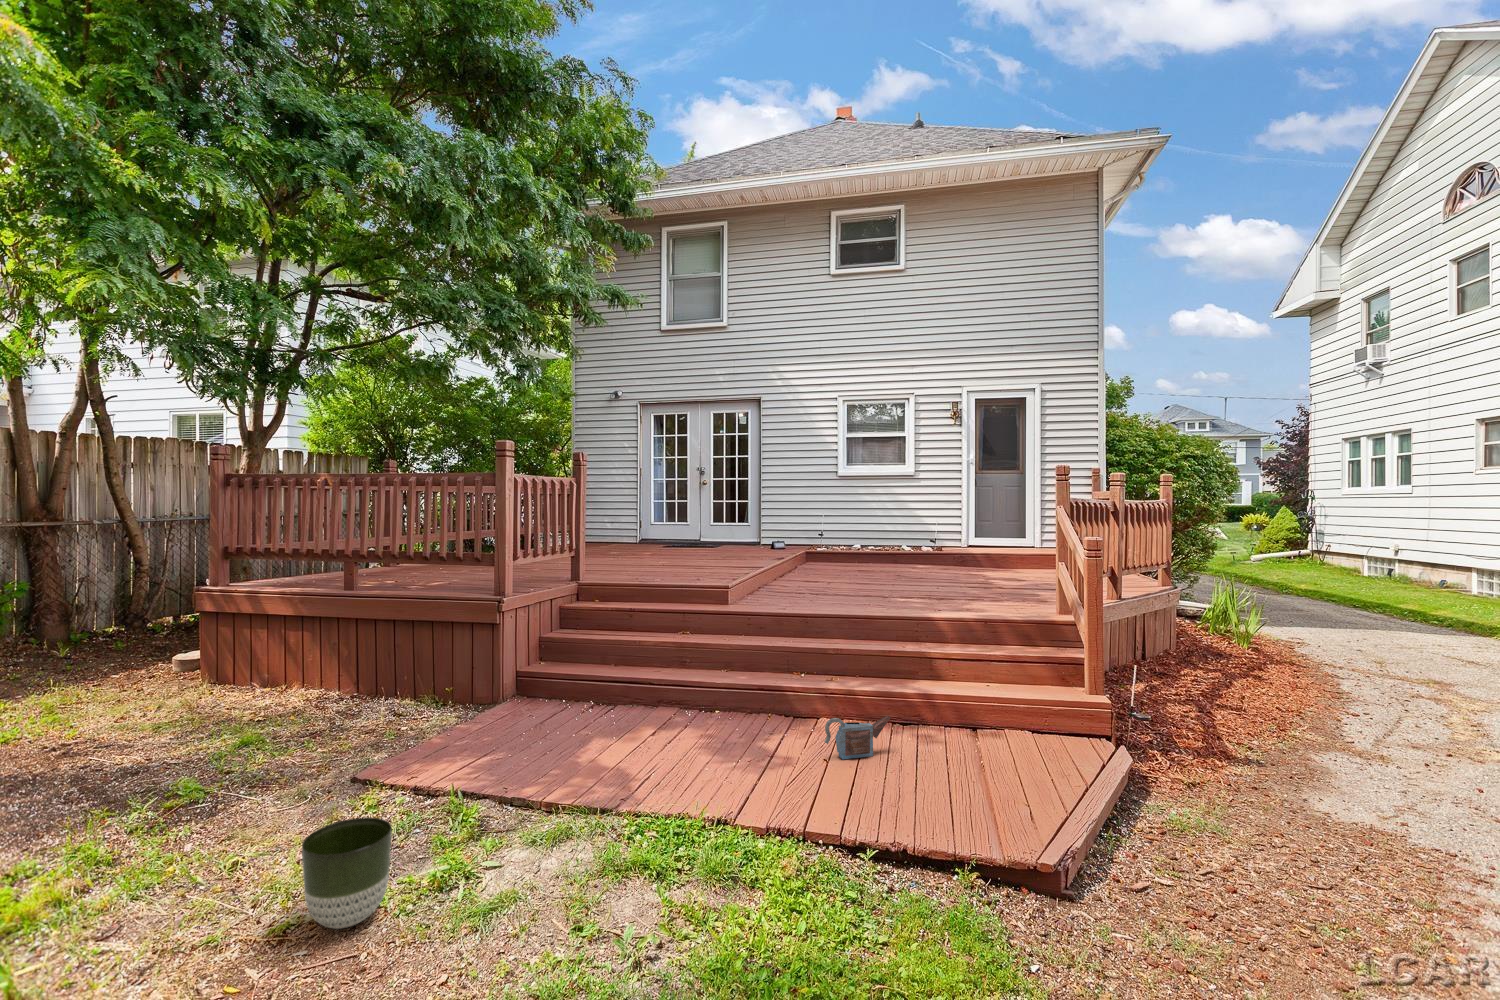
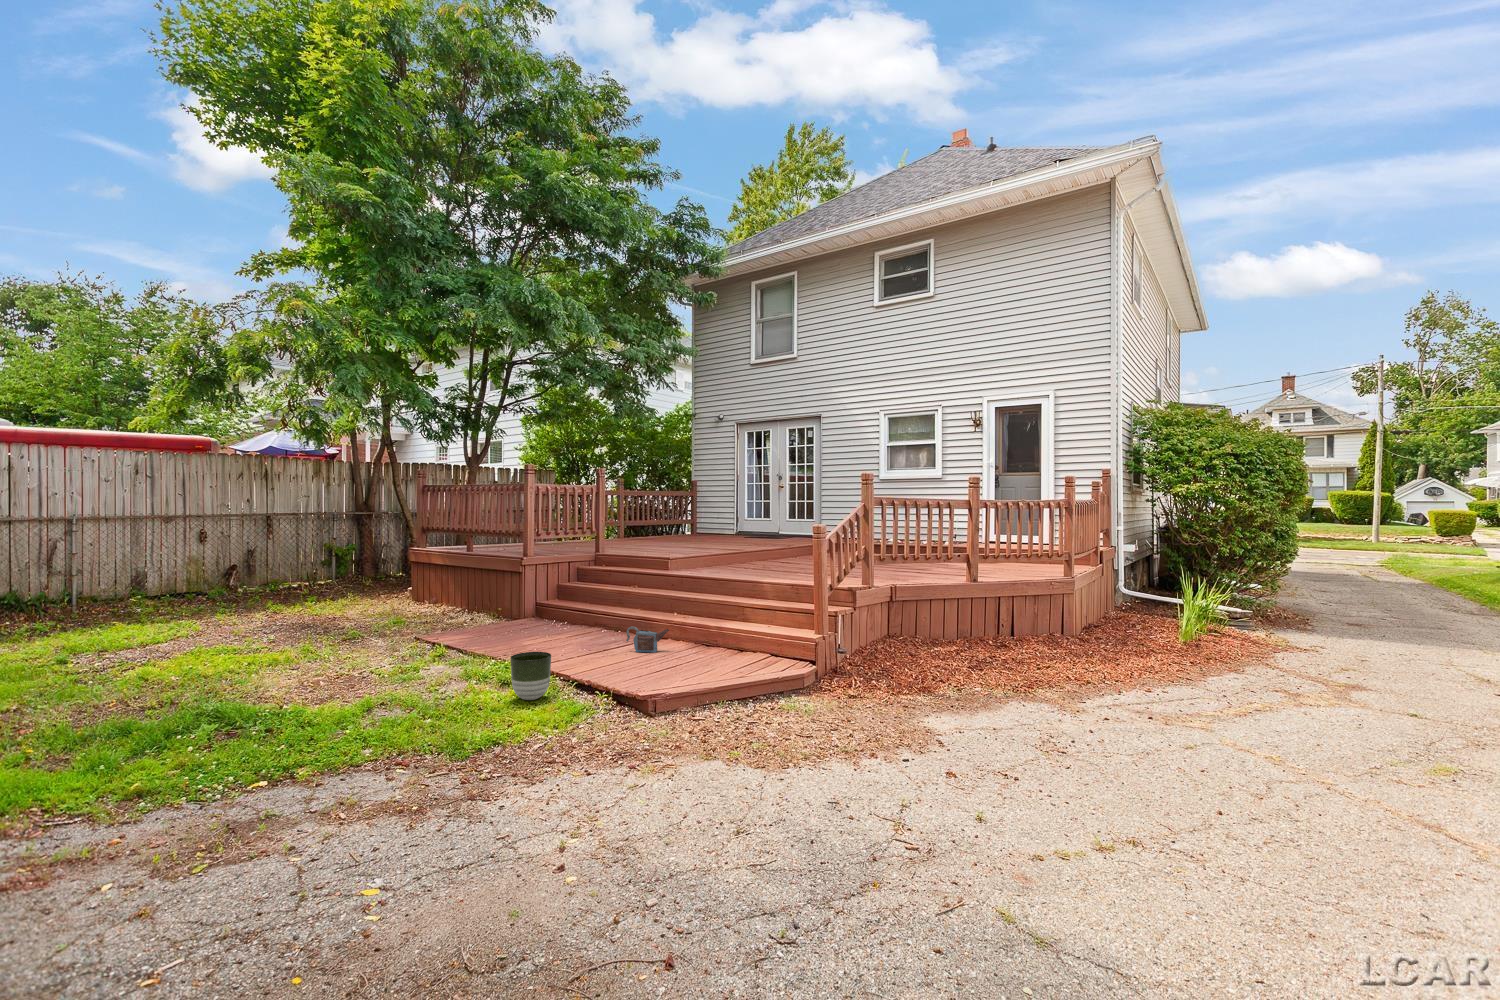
planter: present [302,817,392,929] -> present [510,652,551,700]

